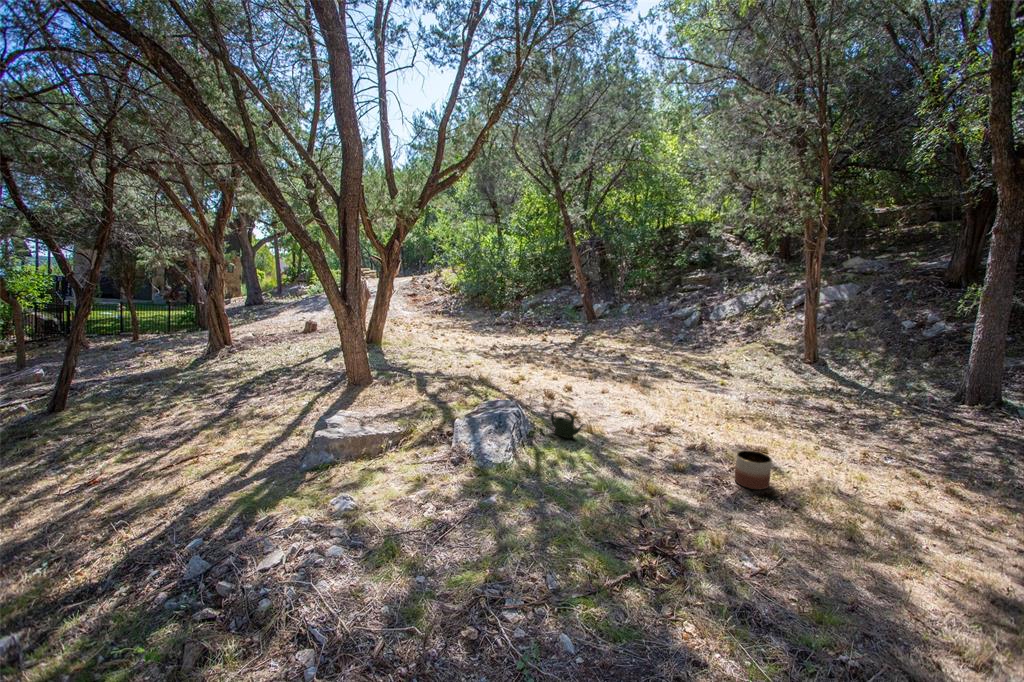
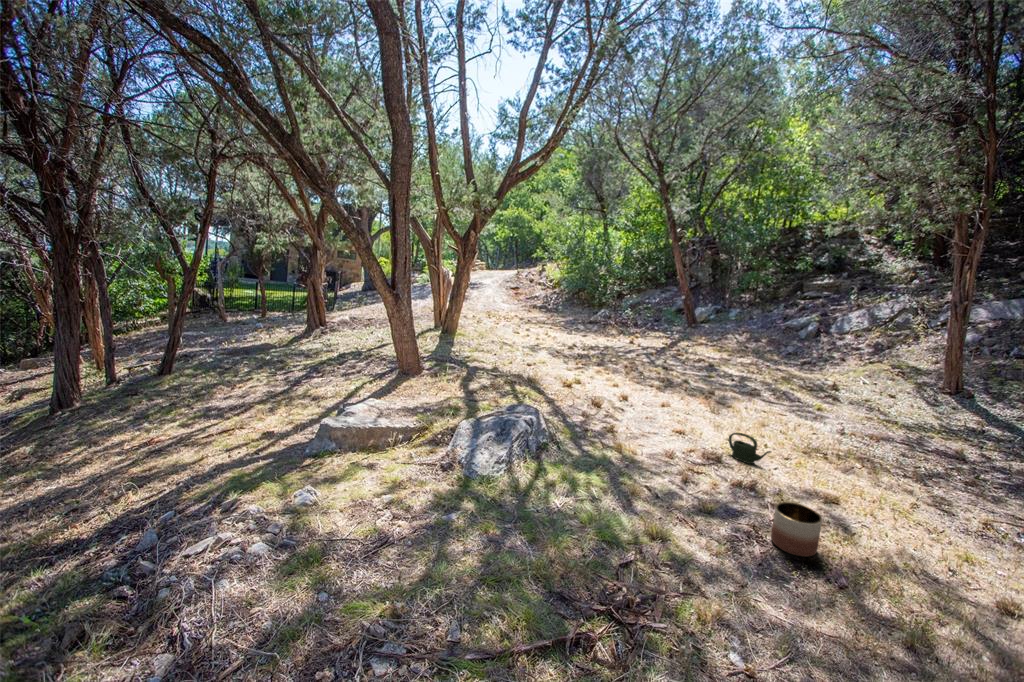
watering can: present [551,410,585,438] -> present [728,433,771,464]

